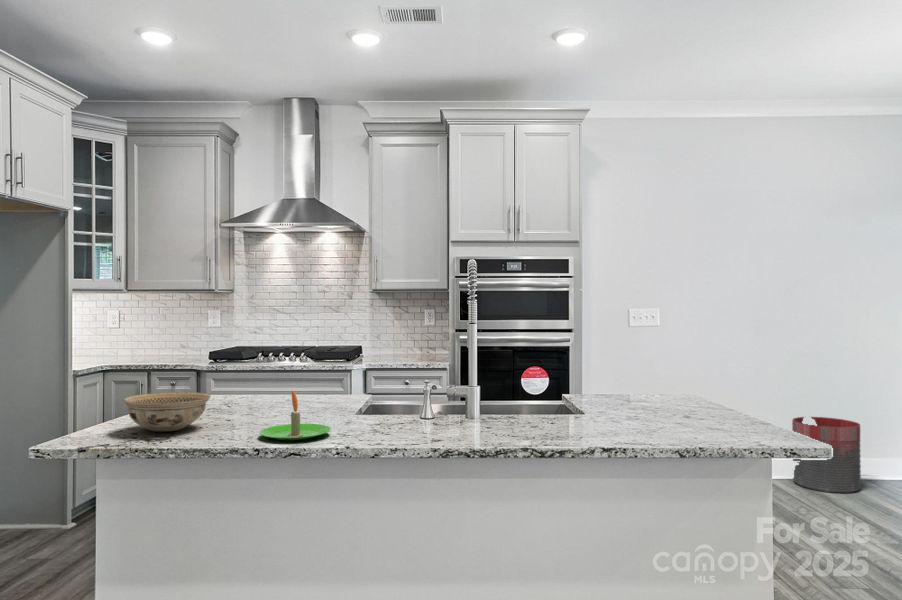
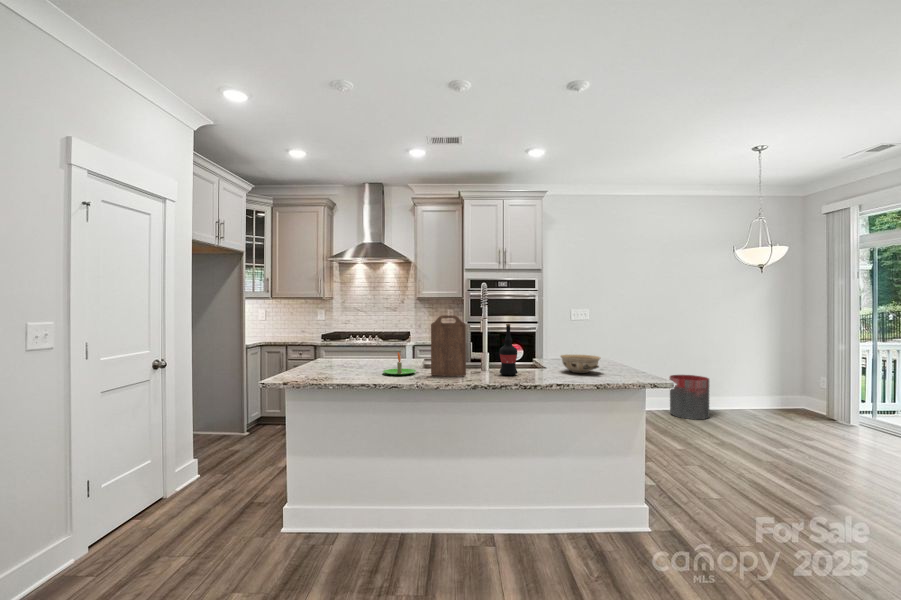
cutting board: none [359,315,432,442] -> present [431,315,466,376]
wine bottle: none [502,332,540,439] -> present [499,324,517,375]
ceramic bowl: present [123,392,211,432] -> present [561,355,600,373]

